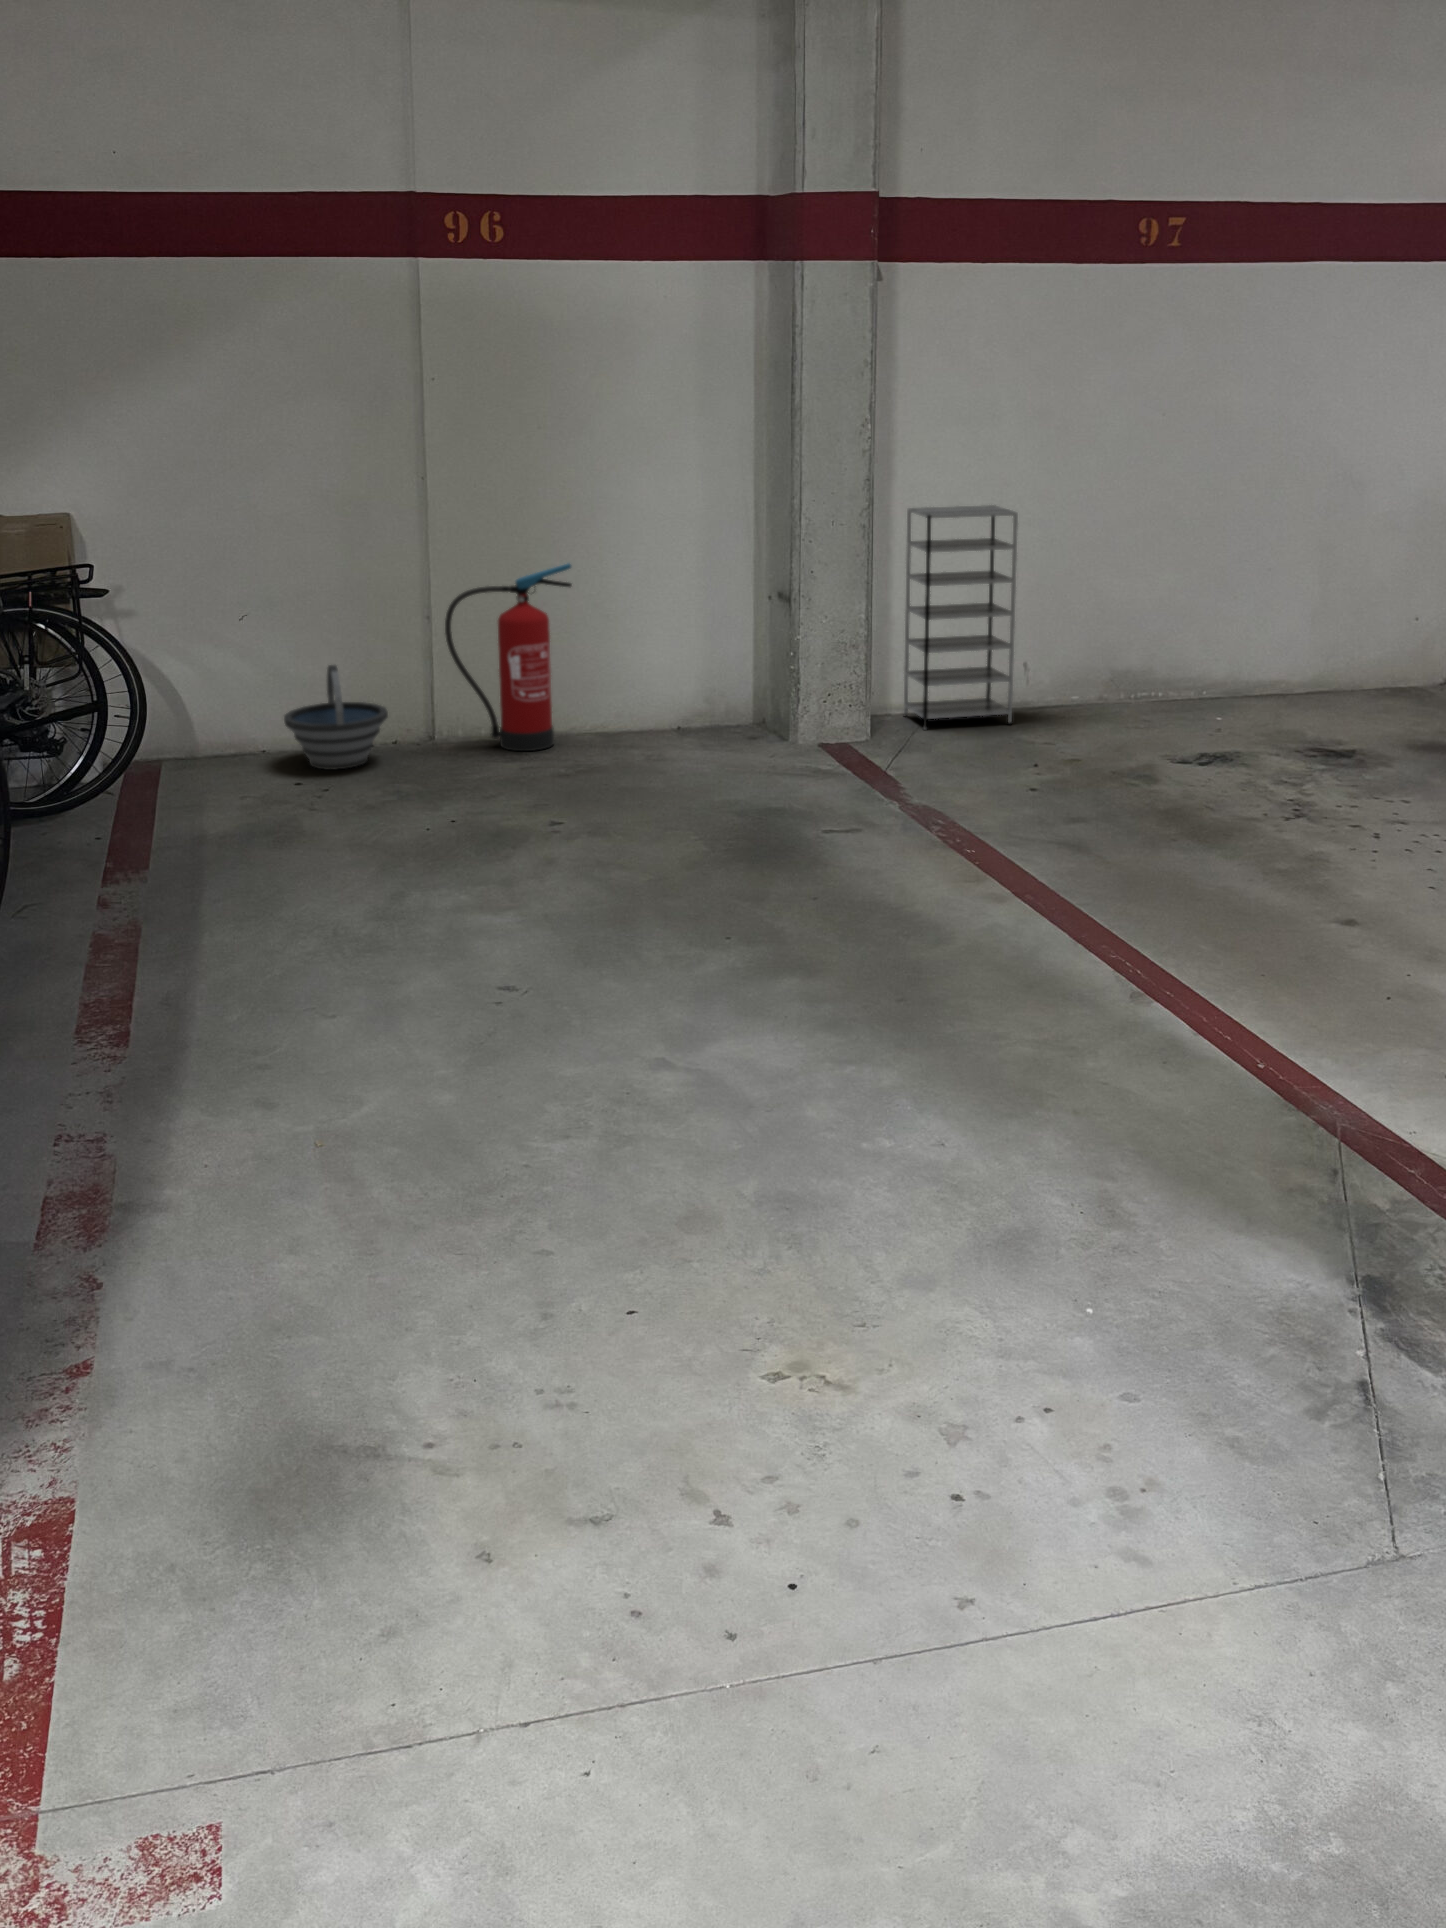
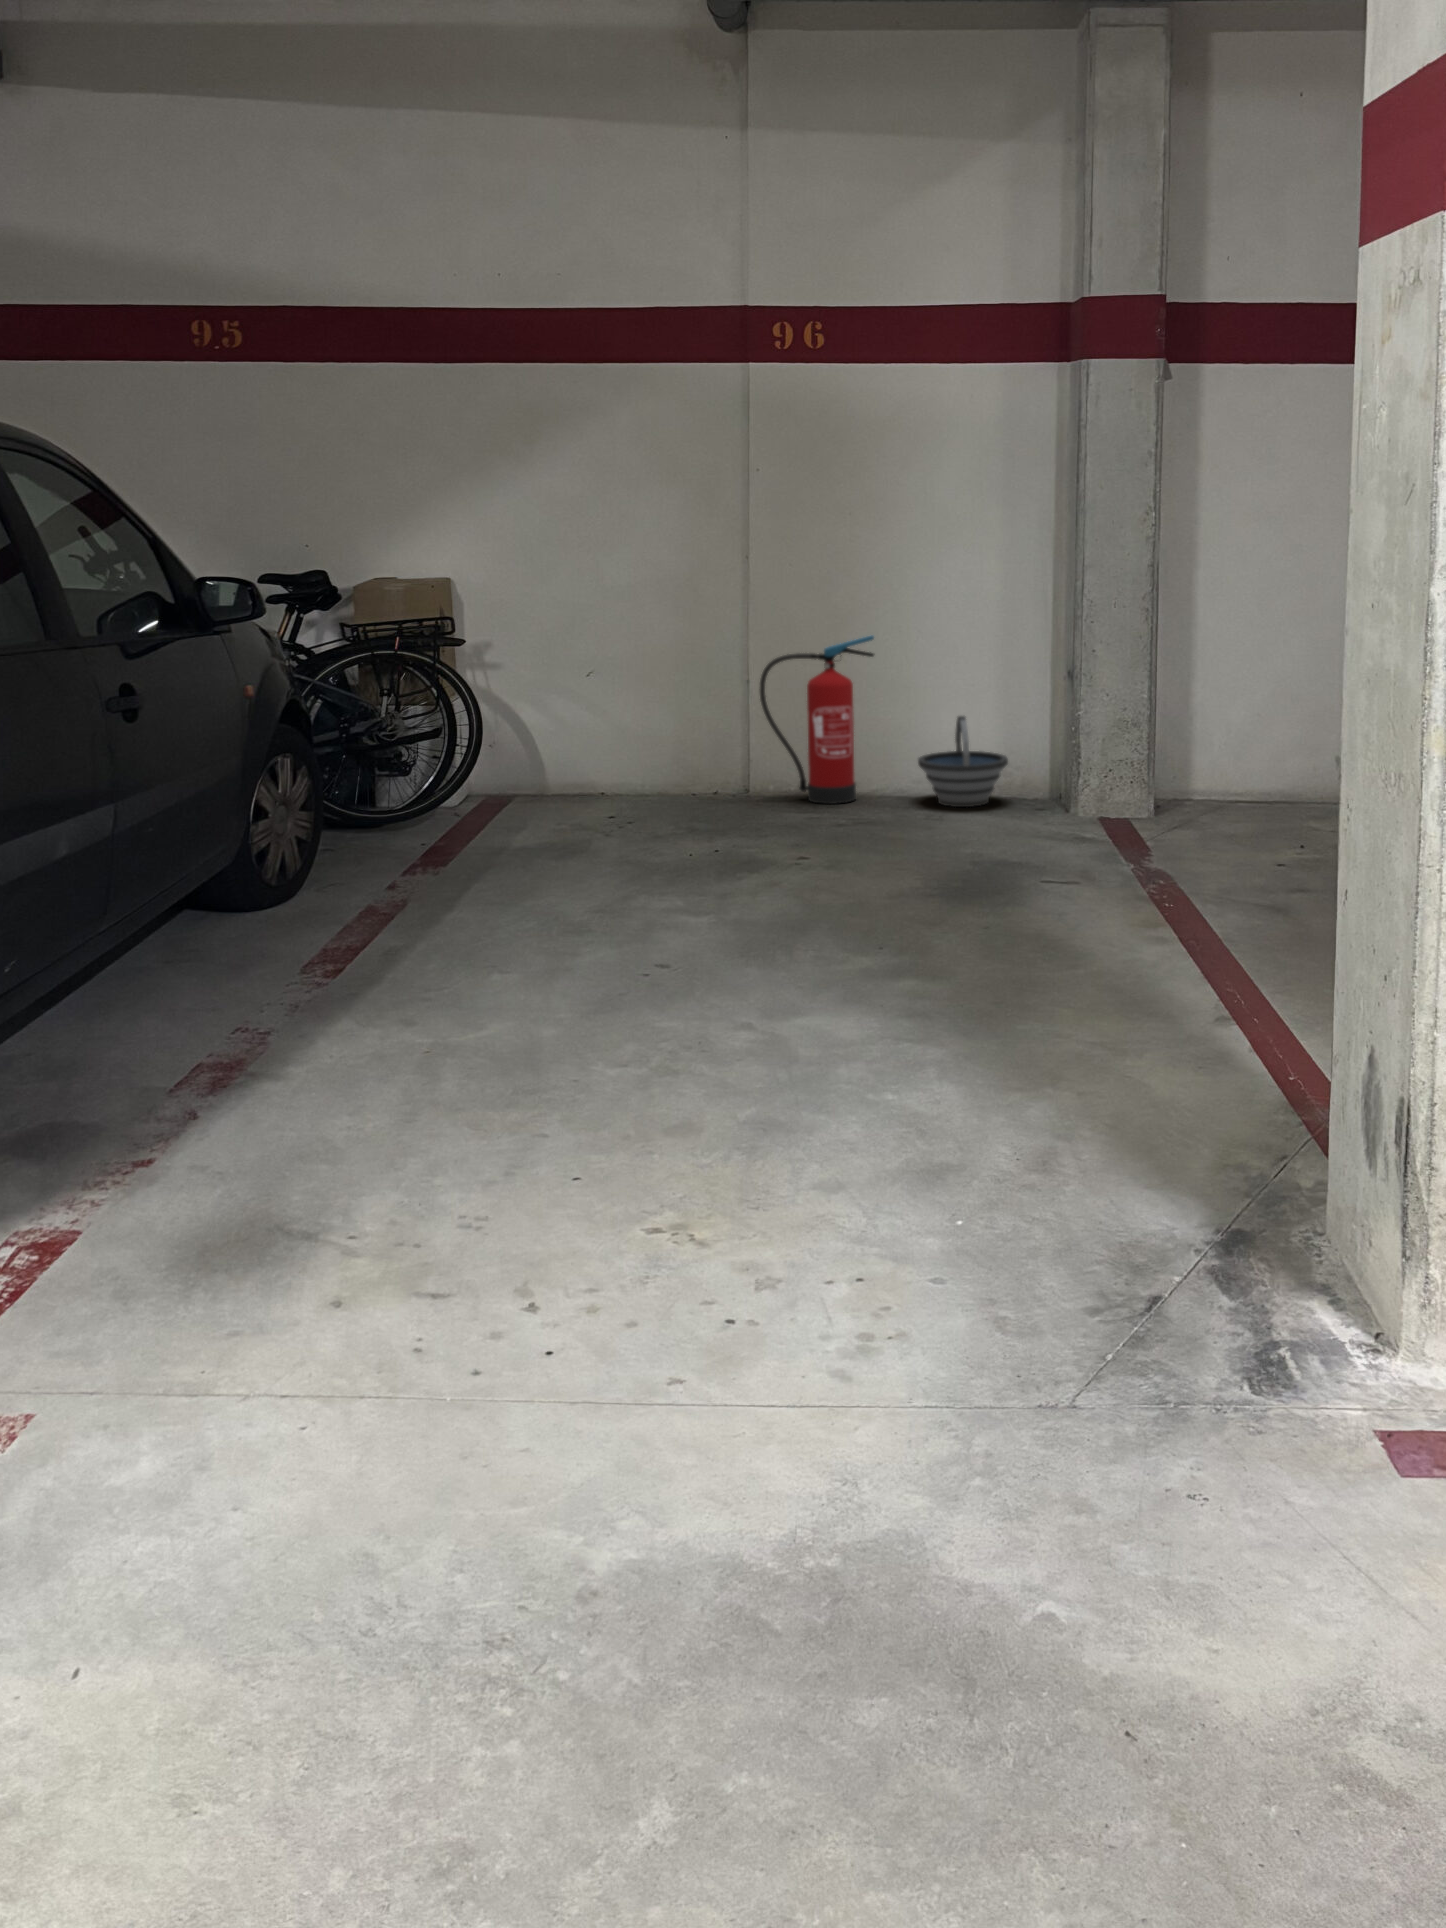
shelving unit: present [904,505,1018,729] -> none [1201,593,1307,806]
bucket: present [284,665,388,769] -> present [918,716,1008,807]

